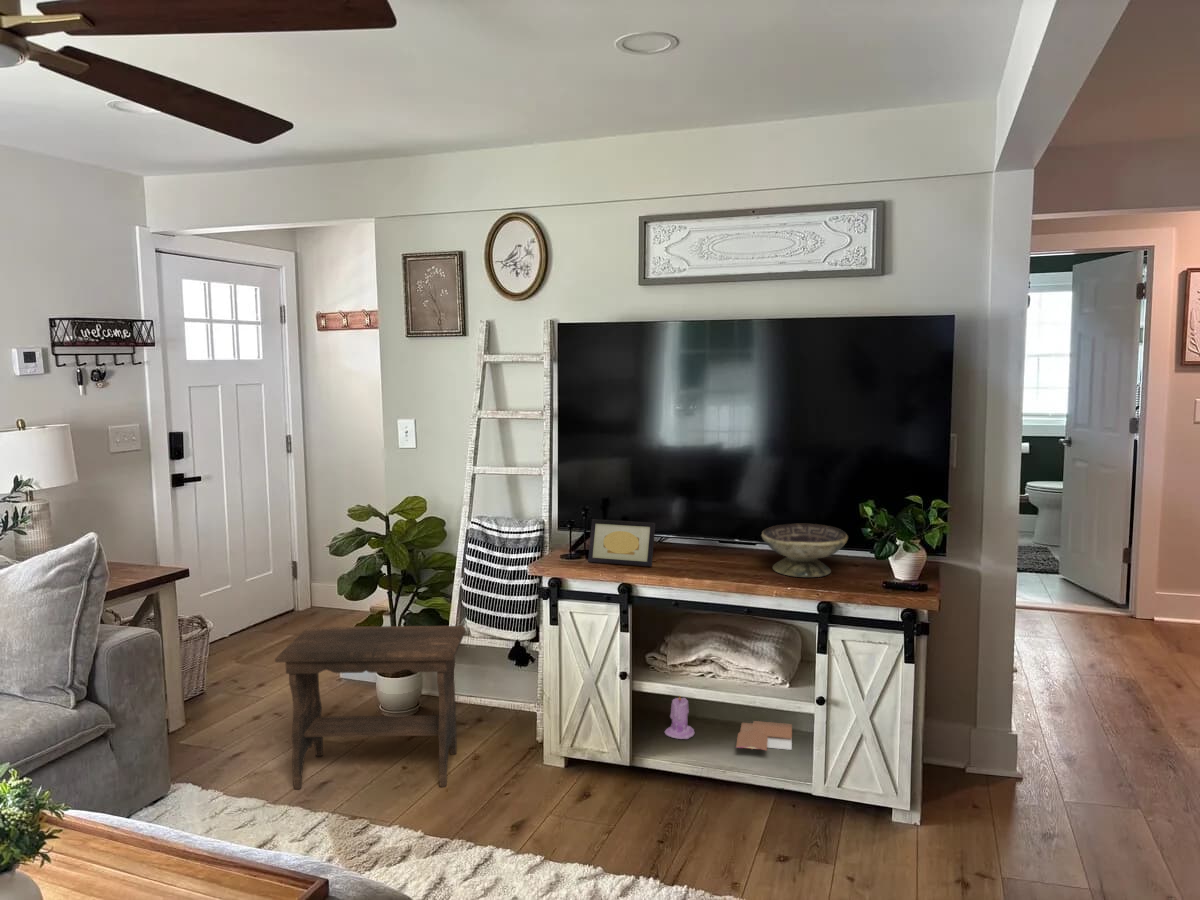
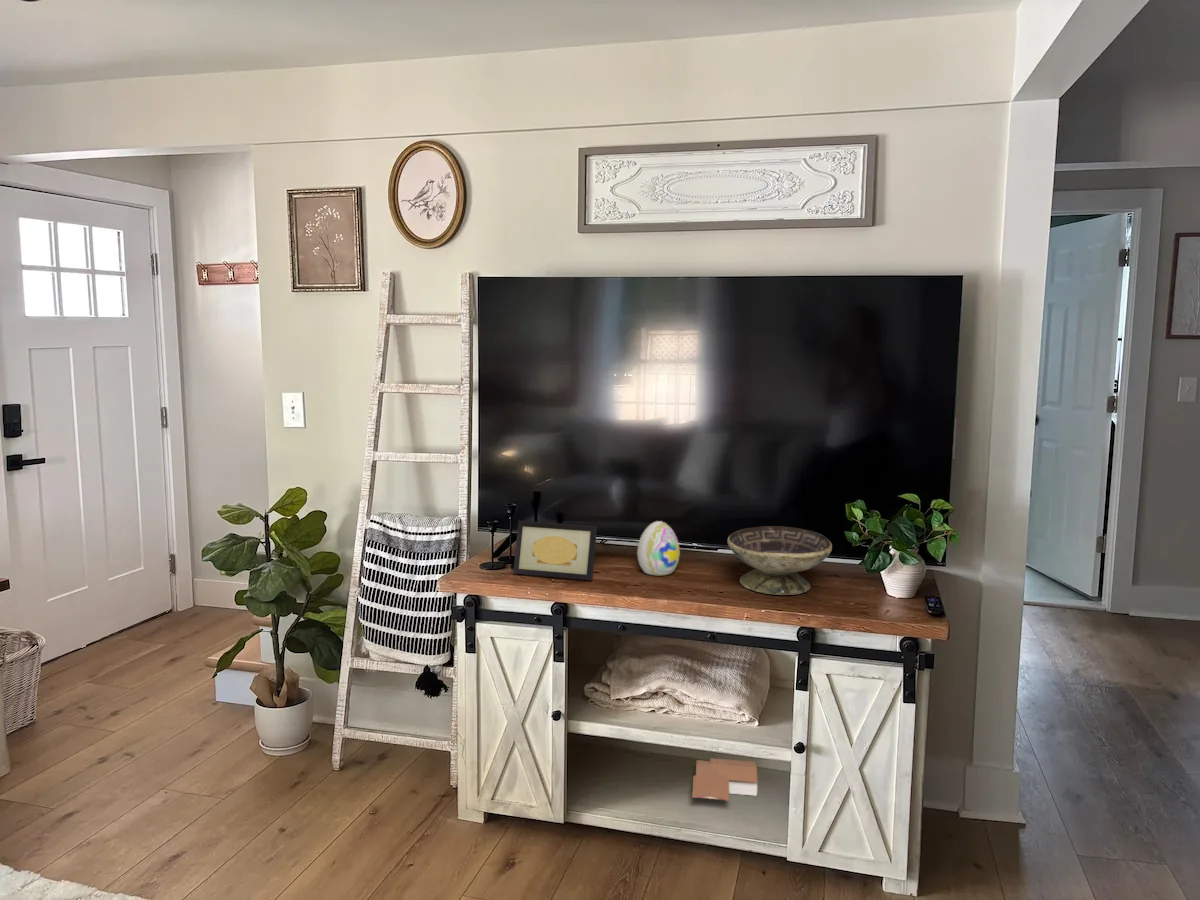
decorative egg: none [689,519,724,564] -> present [637,521,680,576]
footstool: present [275,626,466,789] -> none [103,650,361,867]
candle: present [665,697,694,739] -> none [605,729,641,784]

